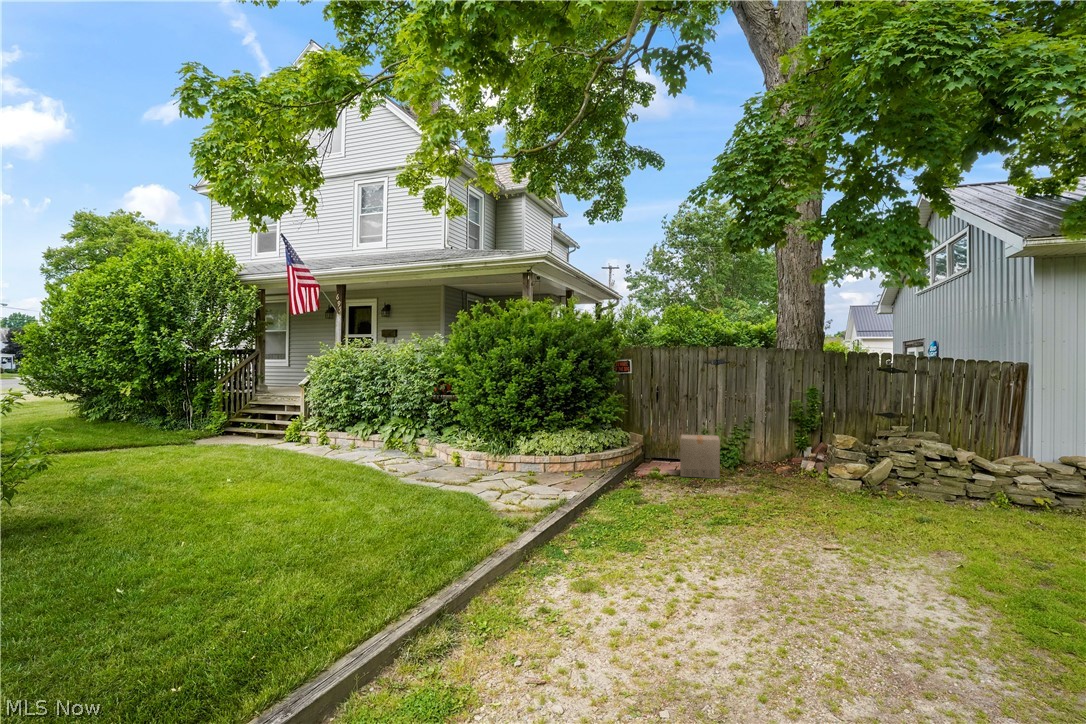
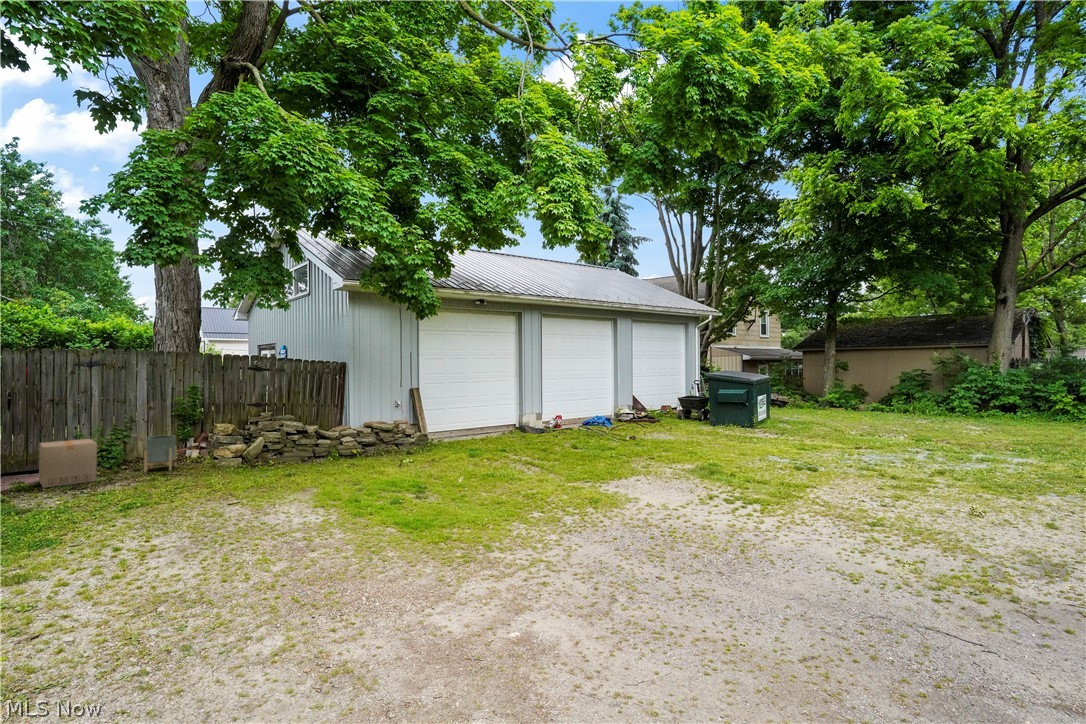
planter: none [761,441,793,481] -> present [144,435,177,472]

